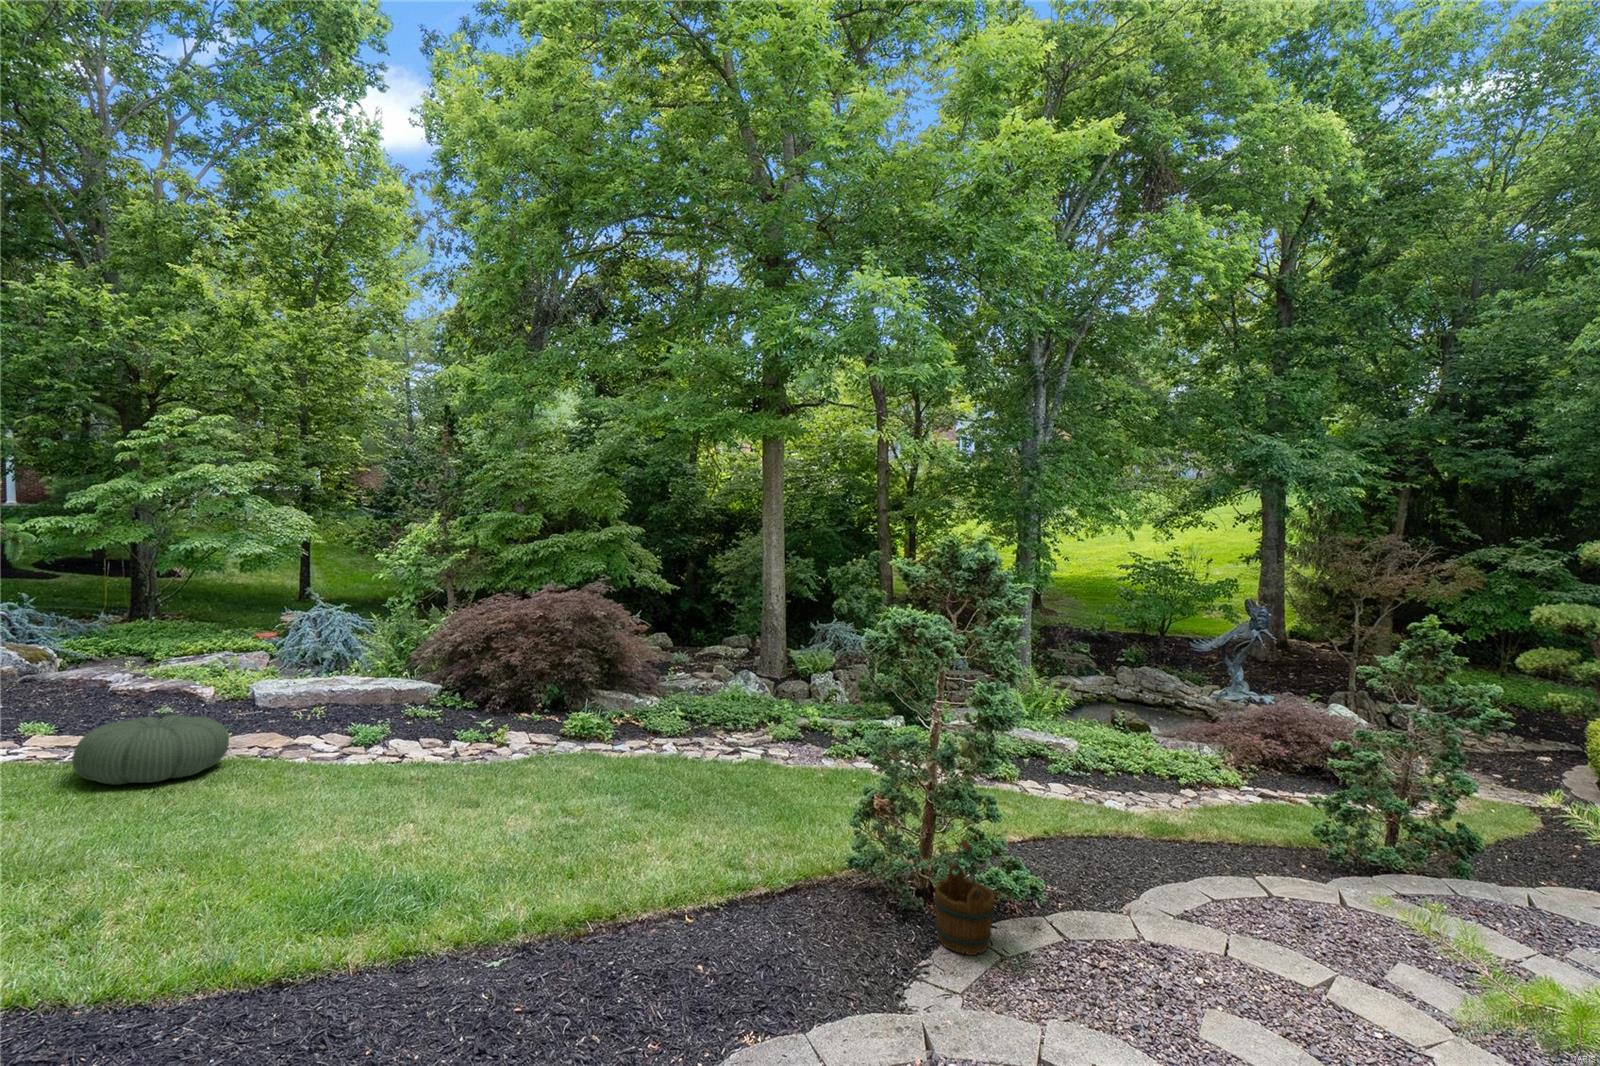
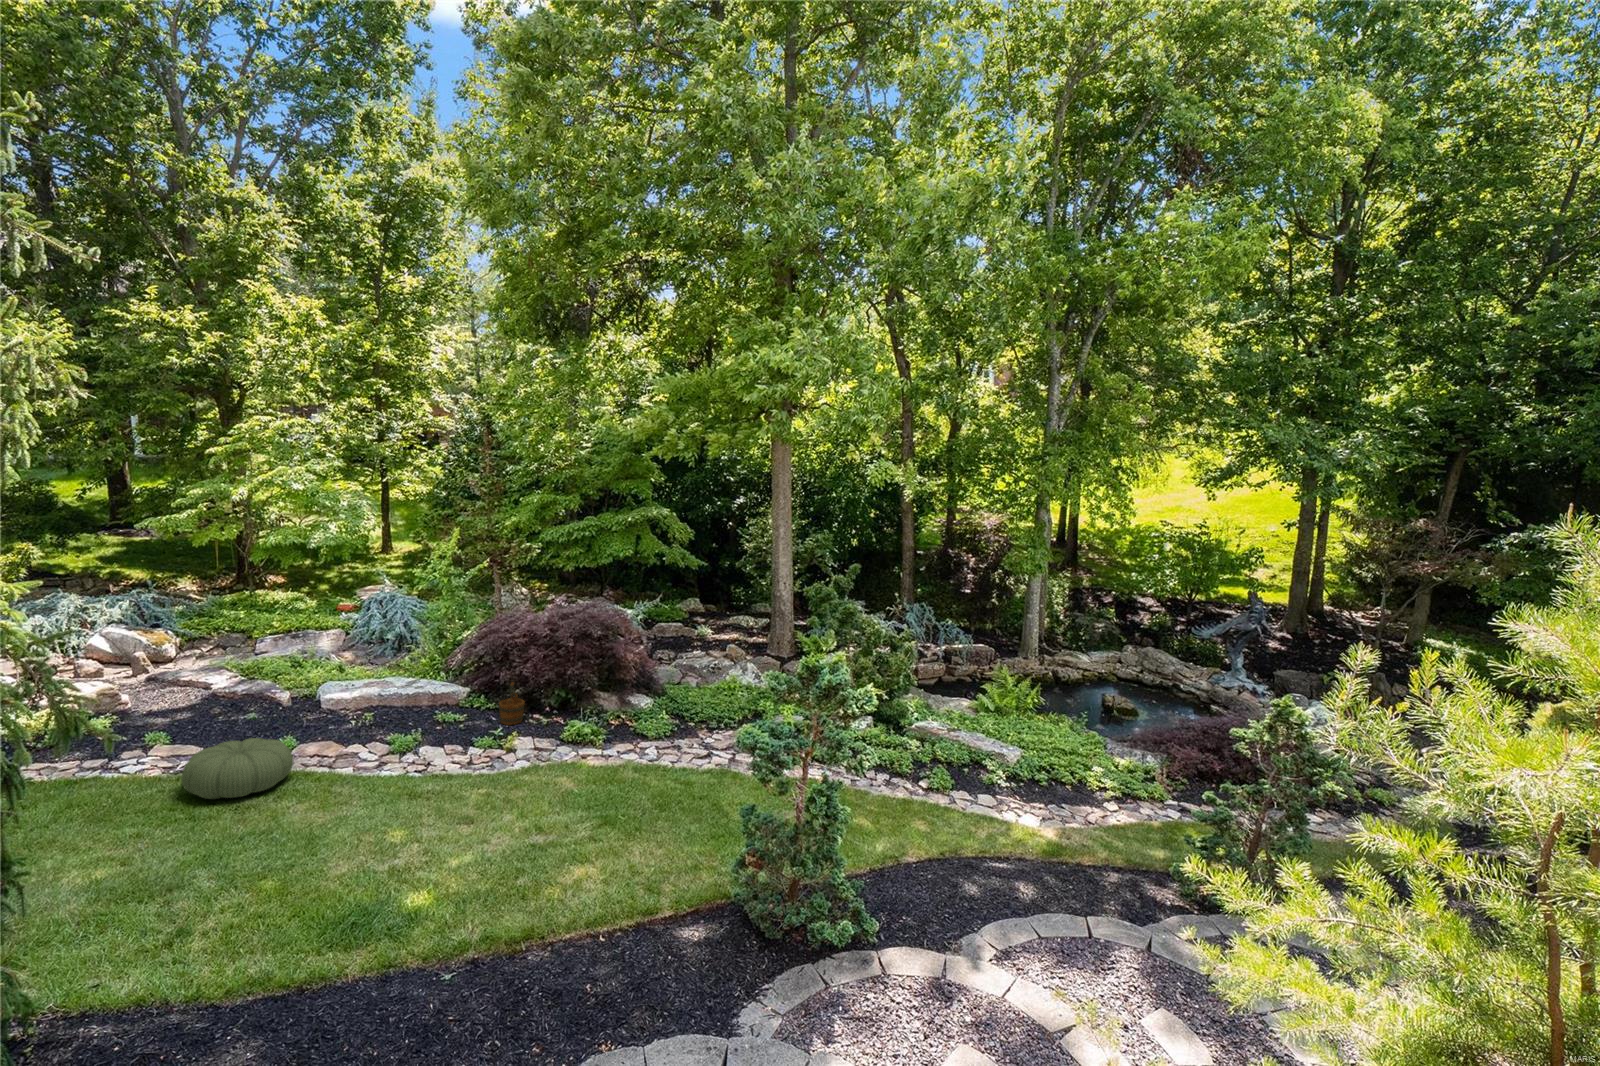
wooden bucket: present [934,840,995,955] -> present [499,682,525,725]

